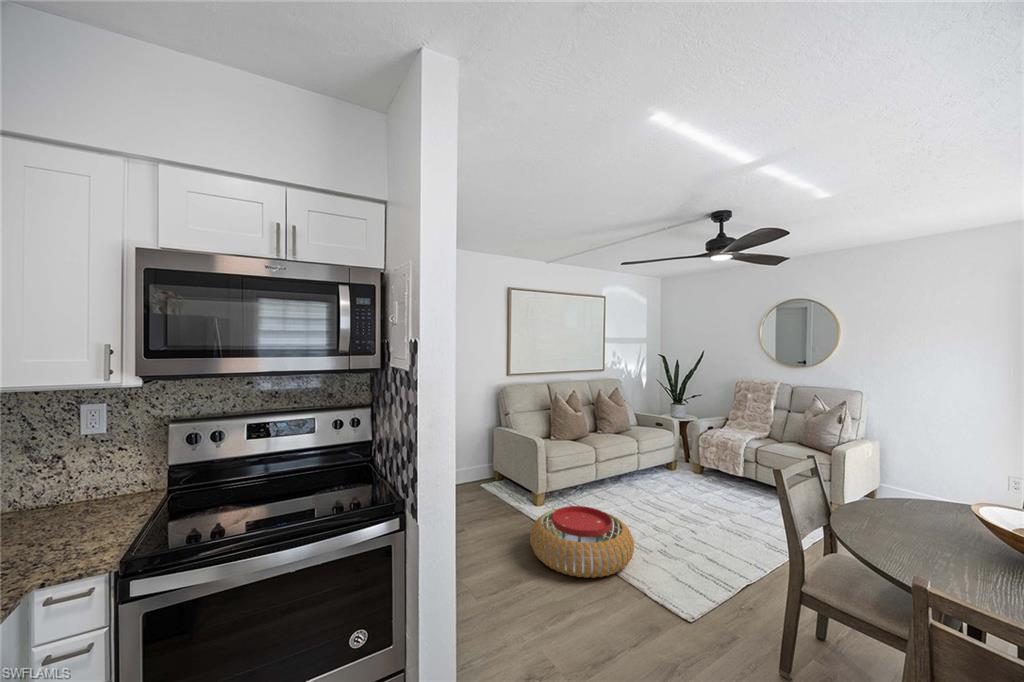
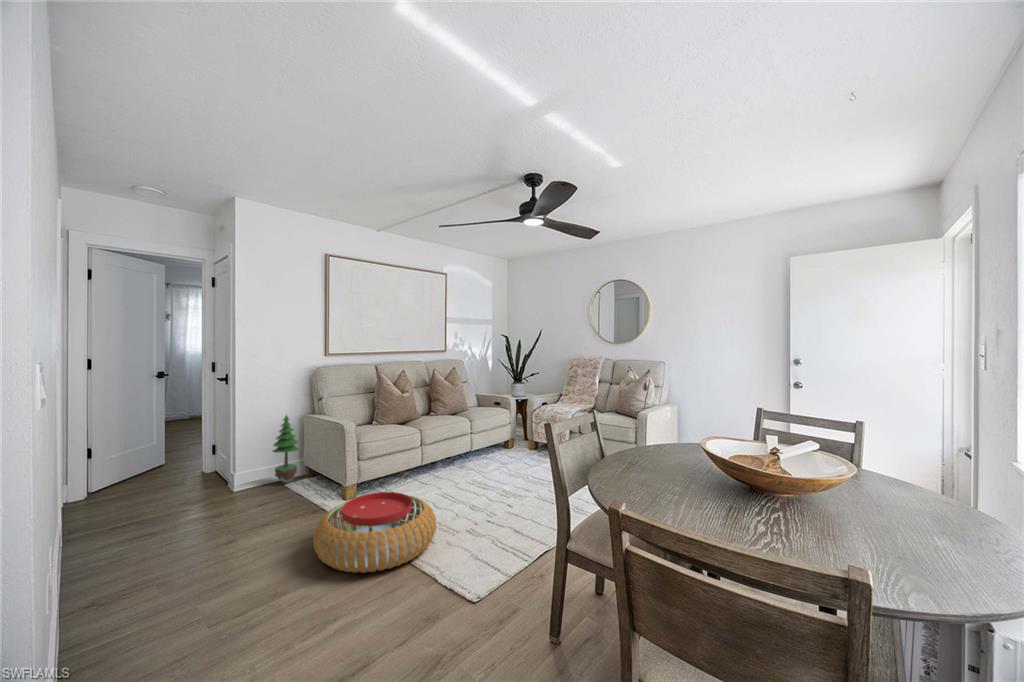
potted tree: none [470,426,491,485] -> present [273,415,299,483]

